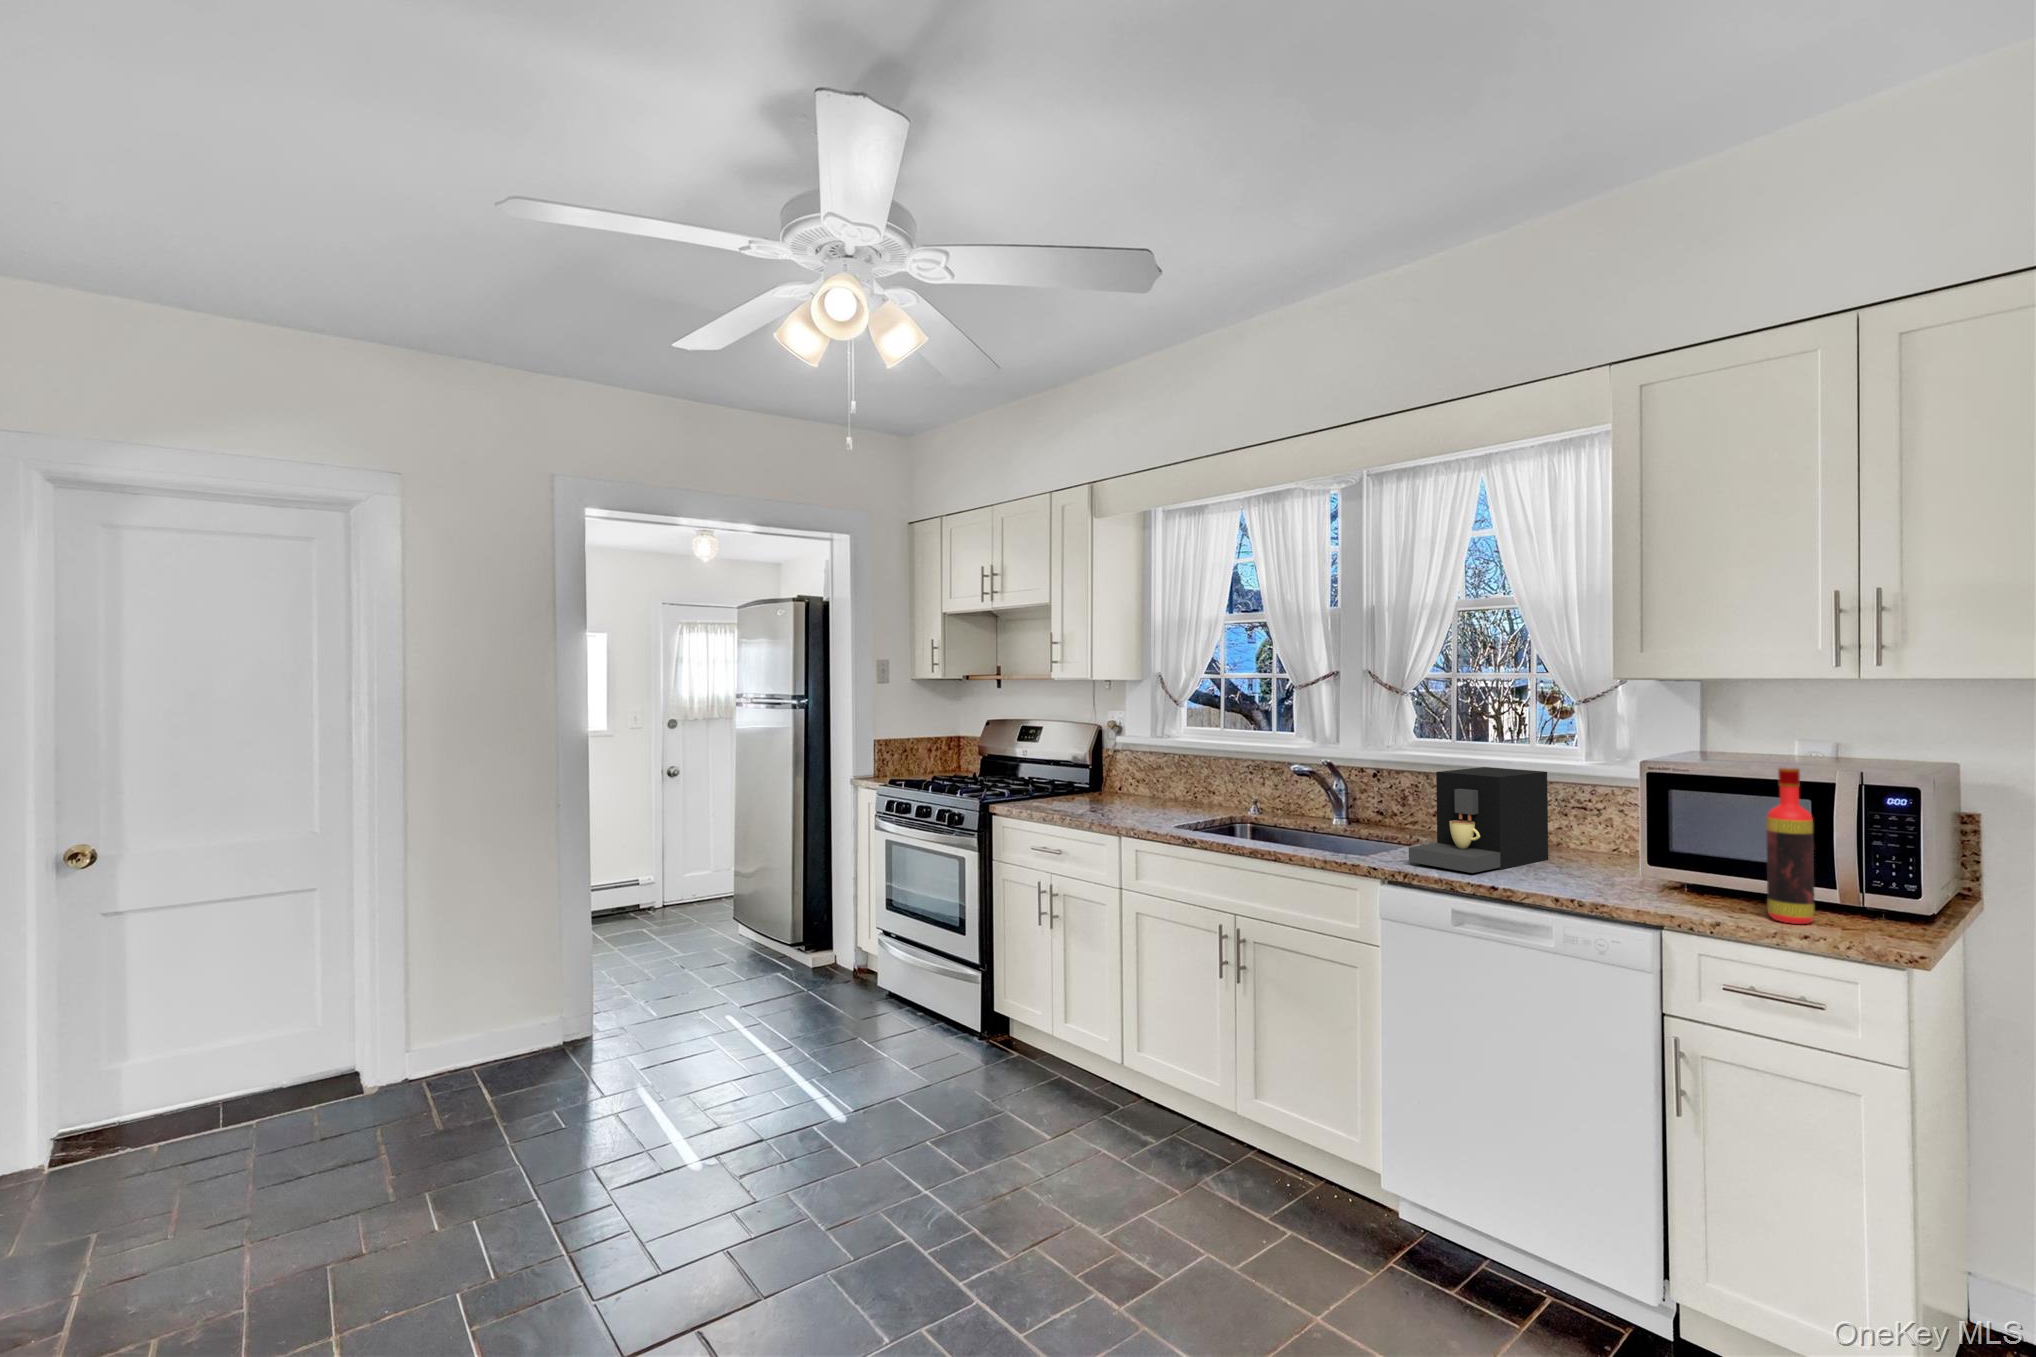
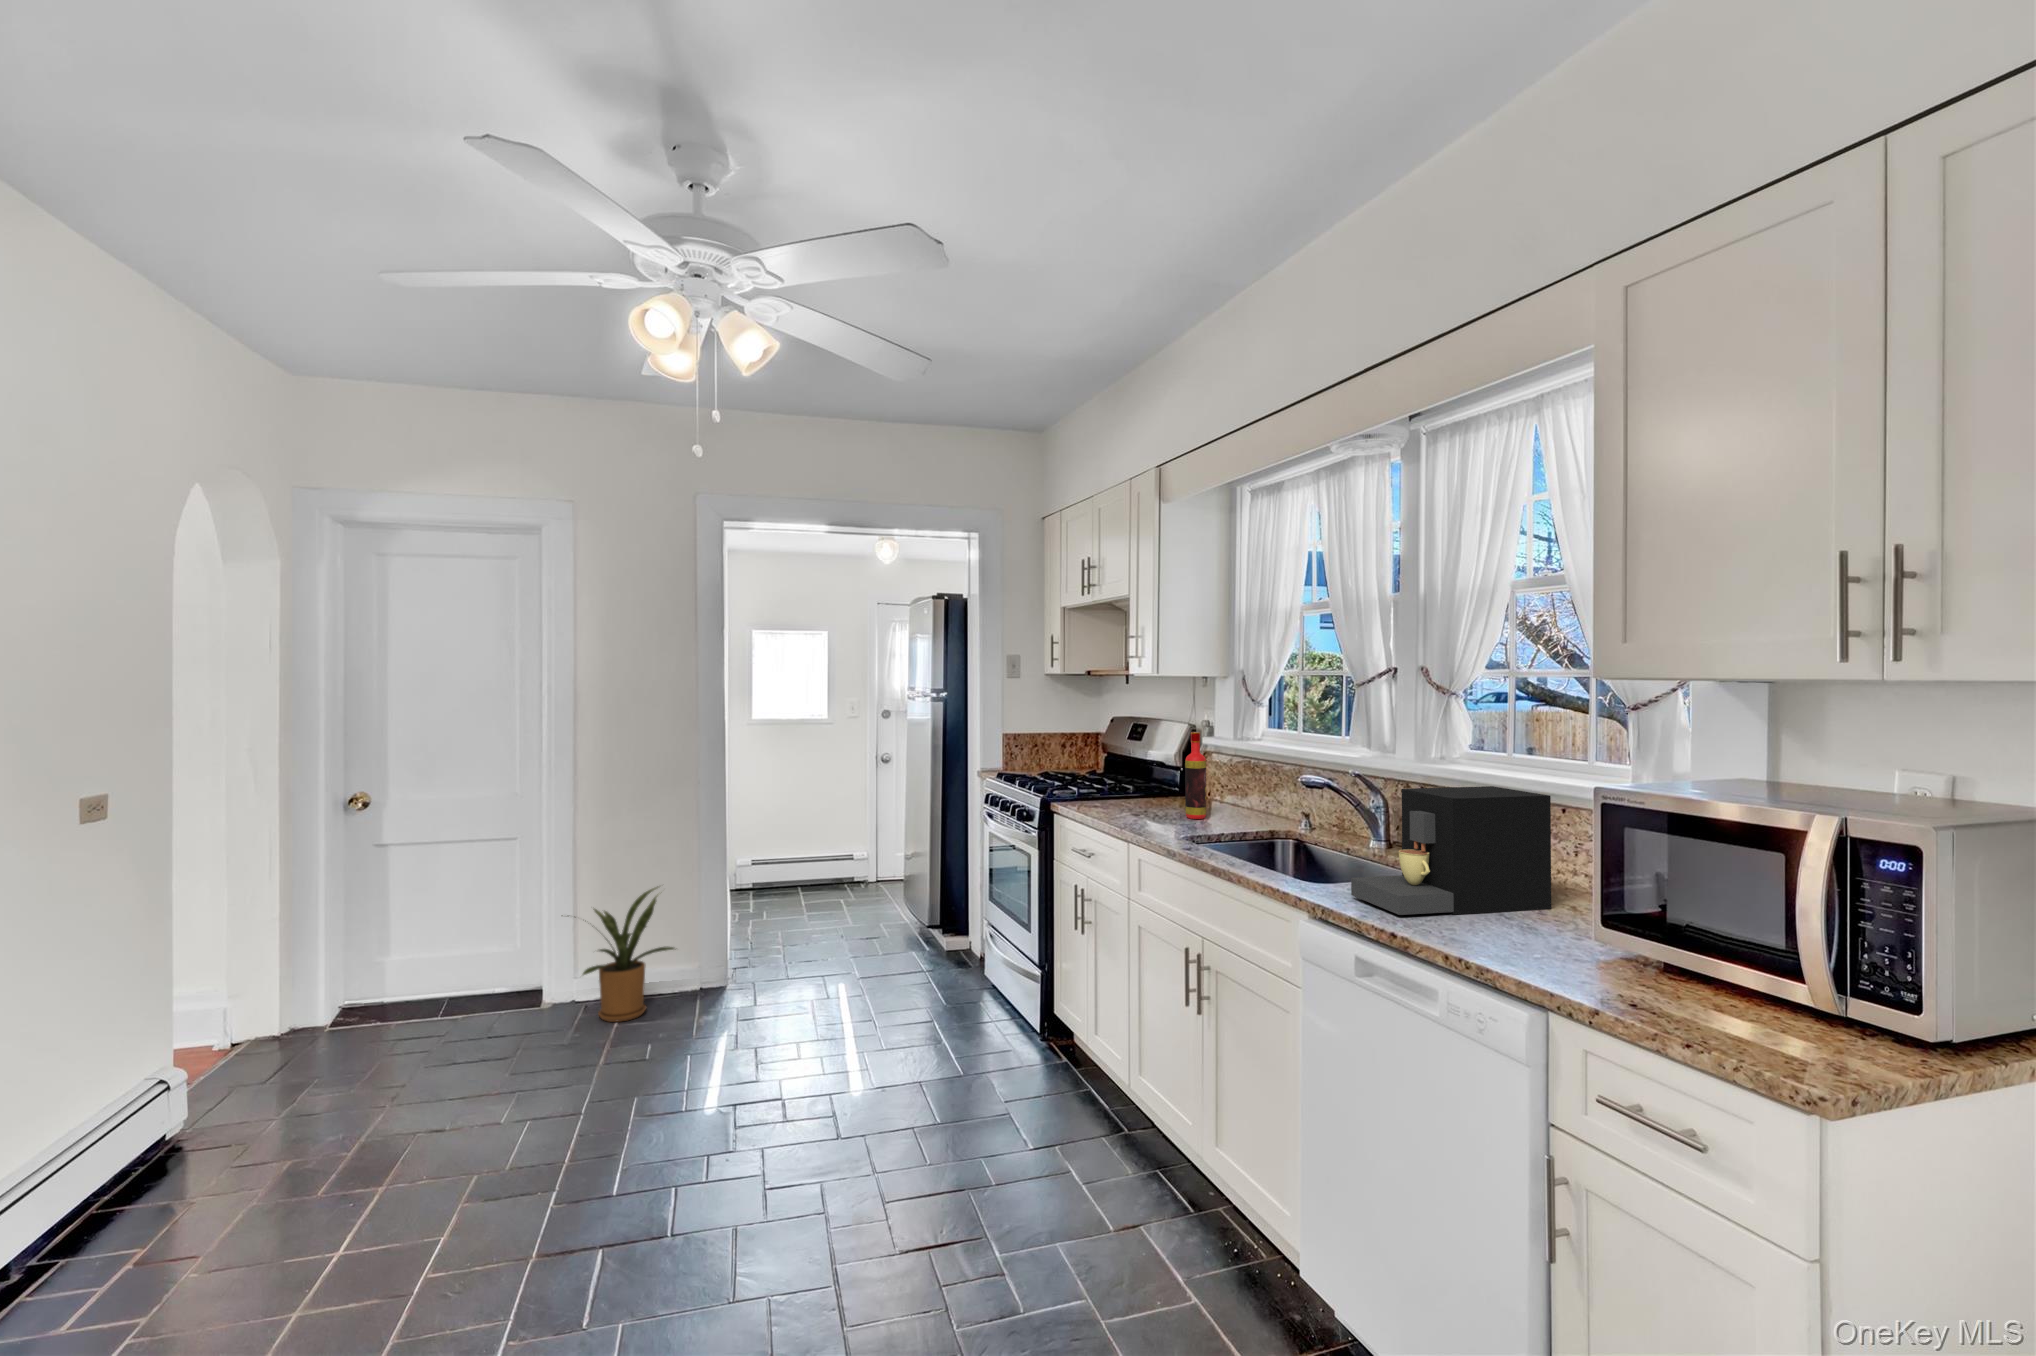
bottle: present [1766,767,1814,924] -> present [1185,732,1206,819]
house plant: none [409,925,557,1093] -> present [562,887,674,1022]

